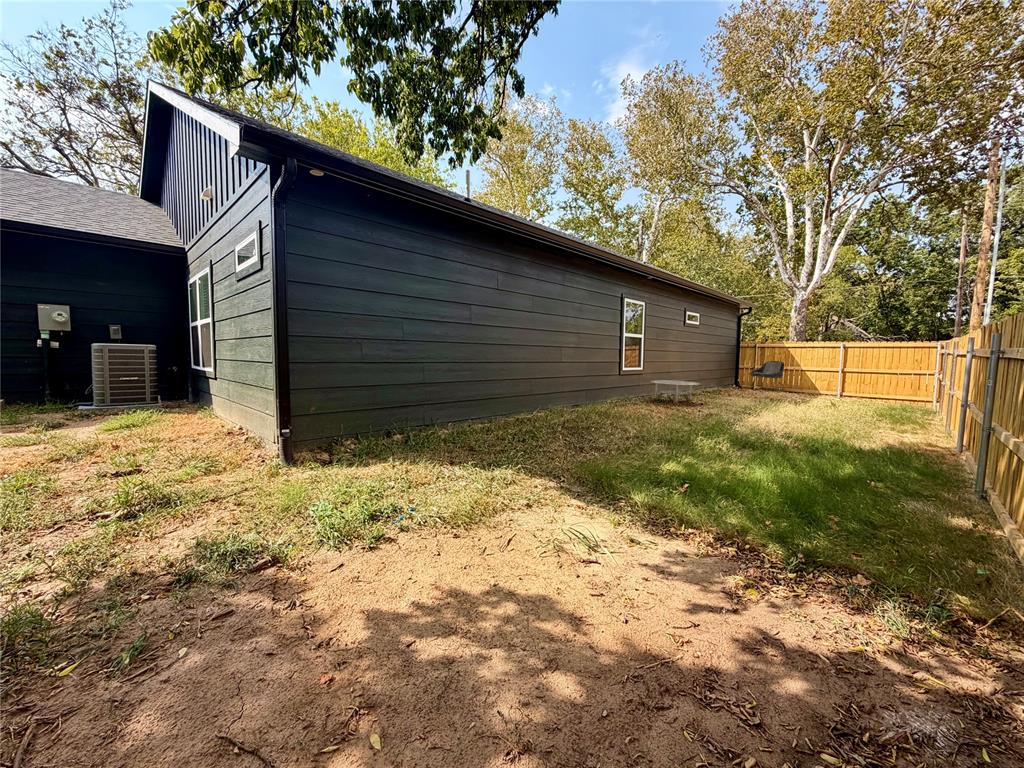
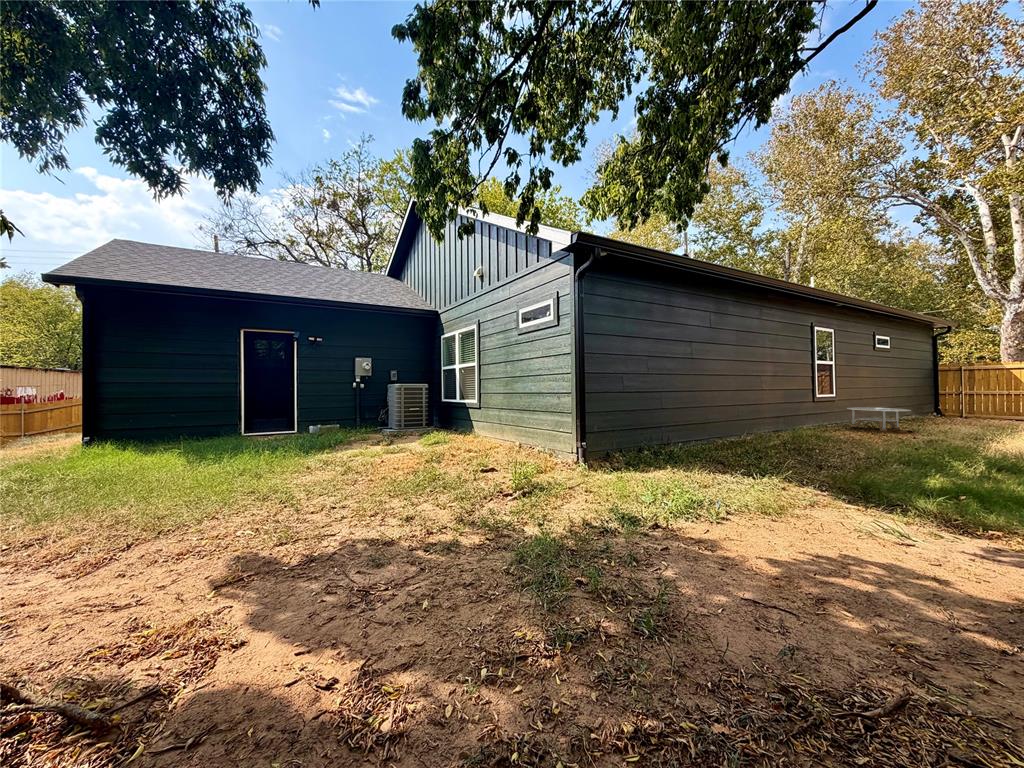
lounge chair: present [750,361,785,390] -> none [957,385,1008,418]

